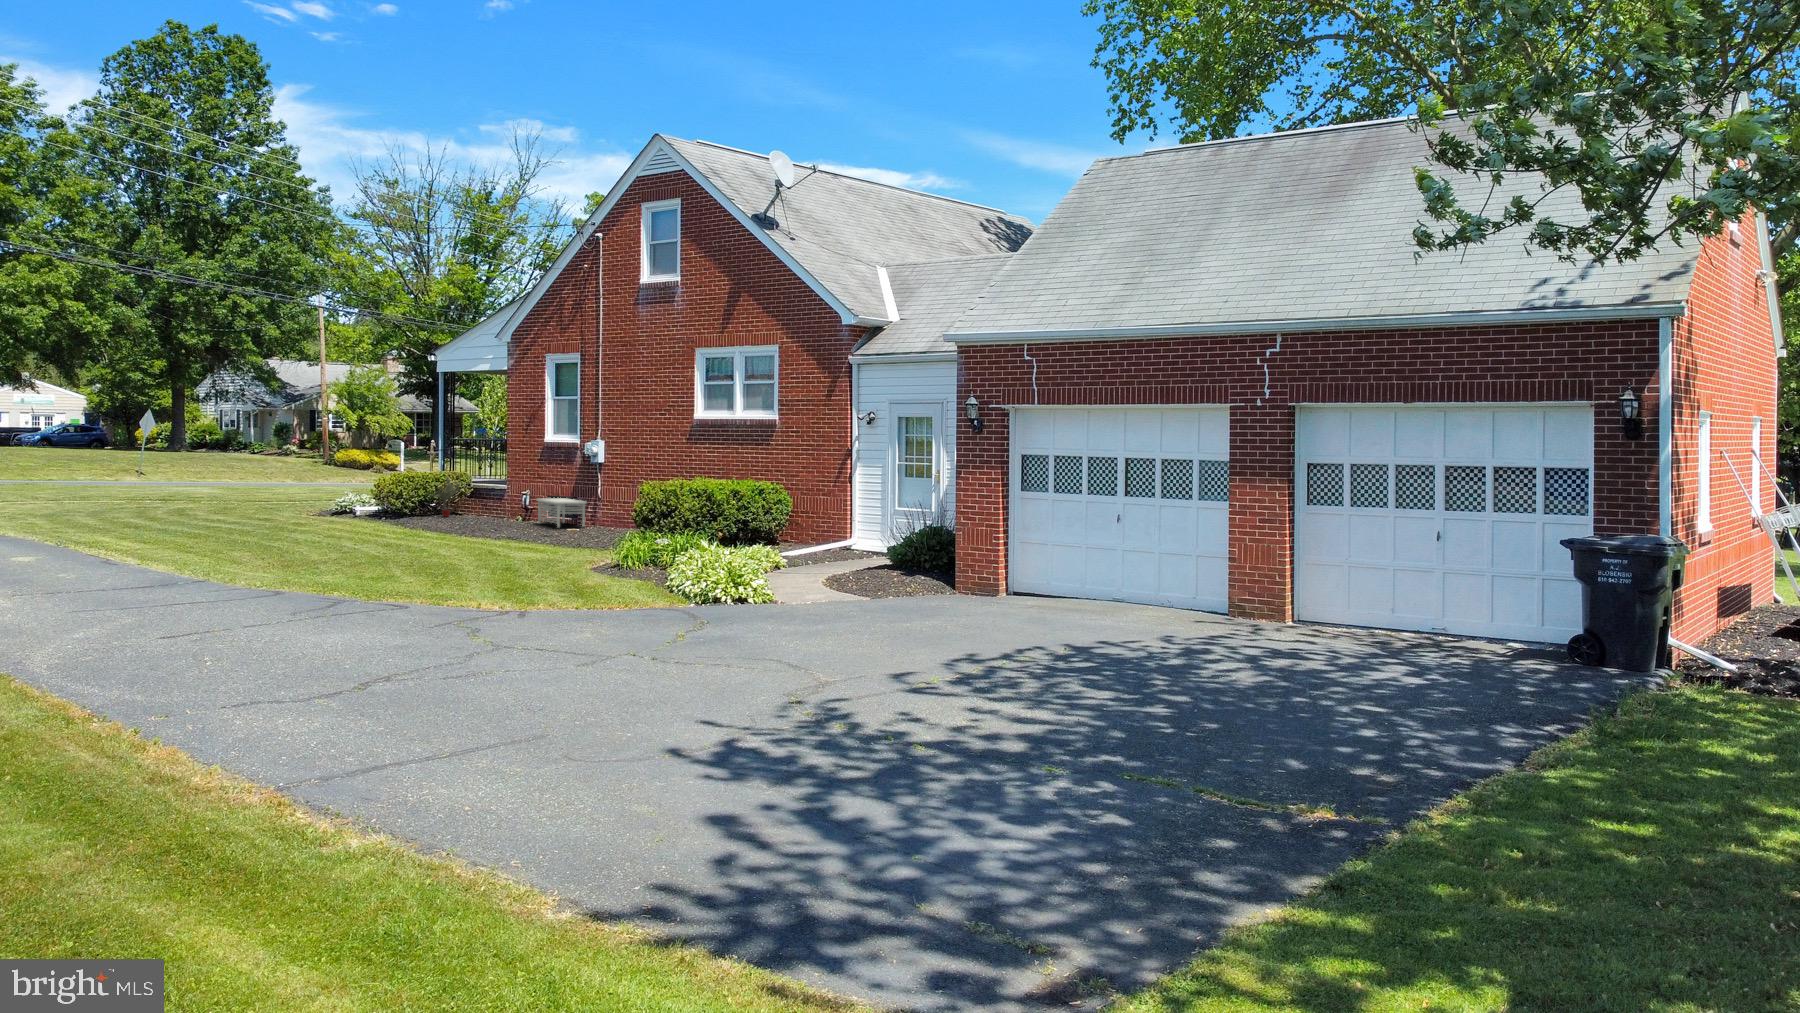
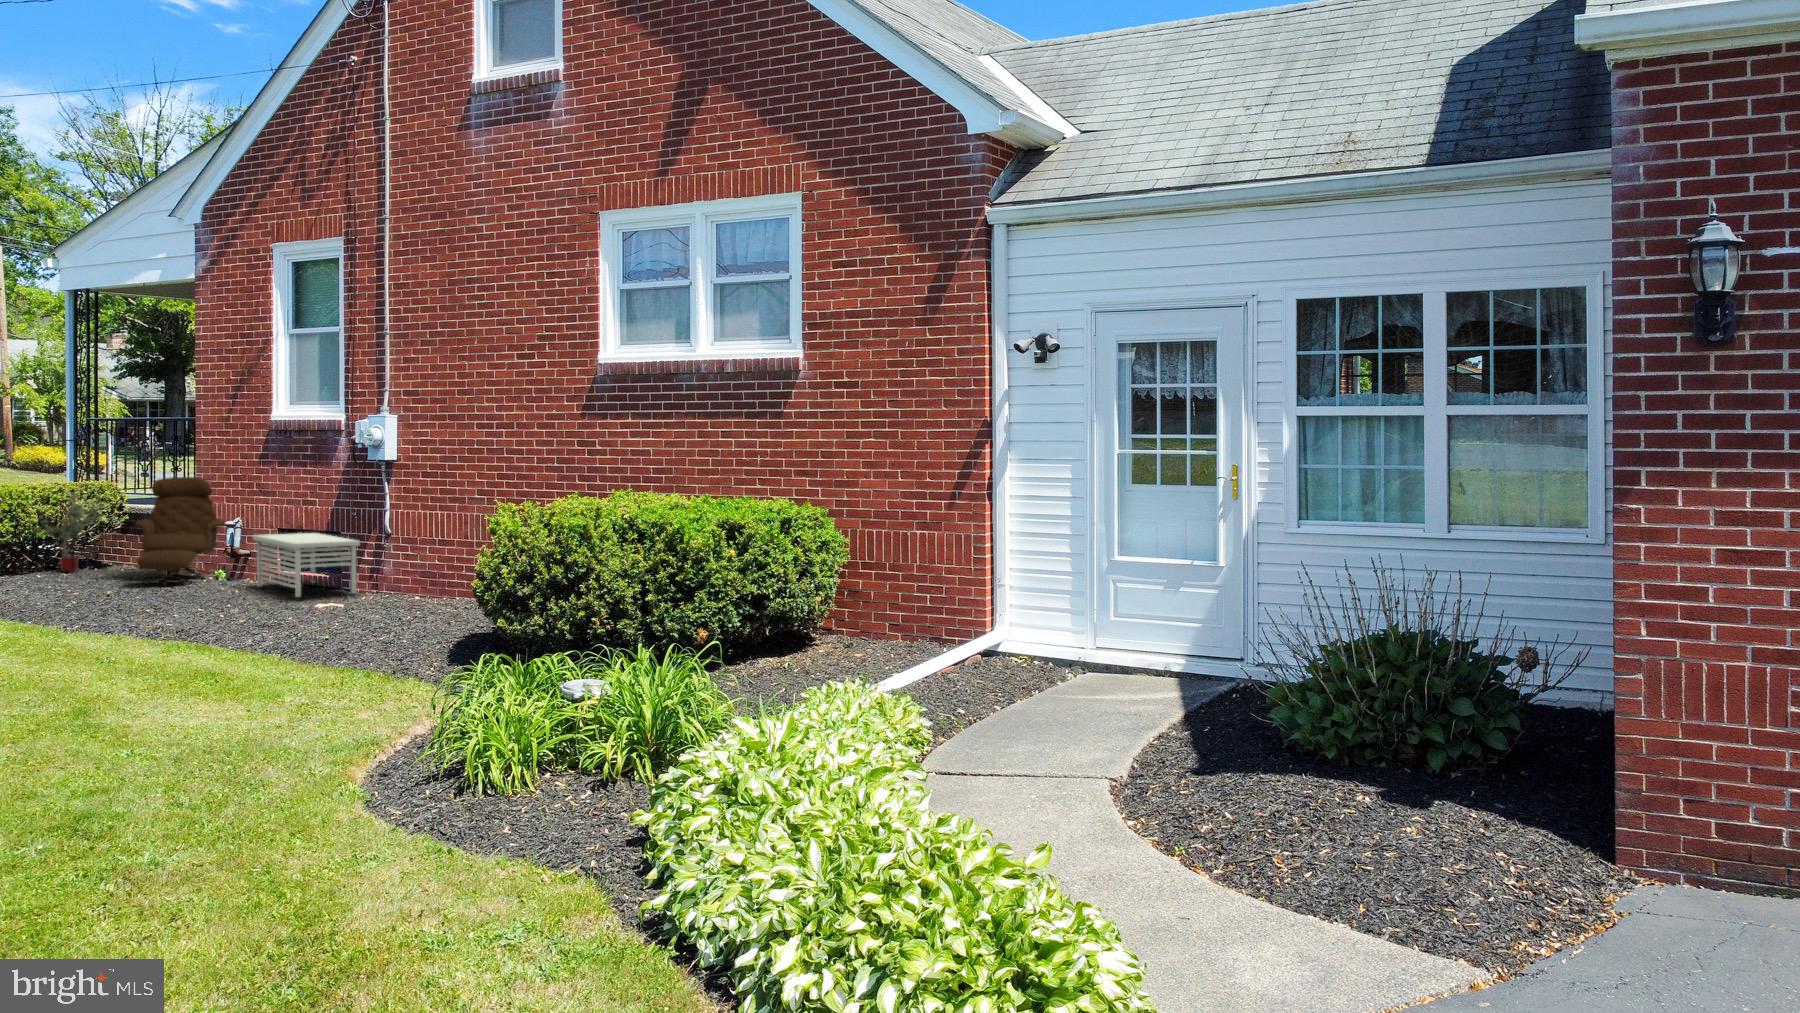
lounge chair: none [479,470,521,523] -> present [135,477,226,586]

